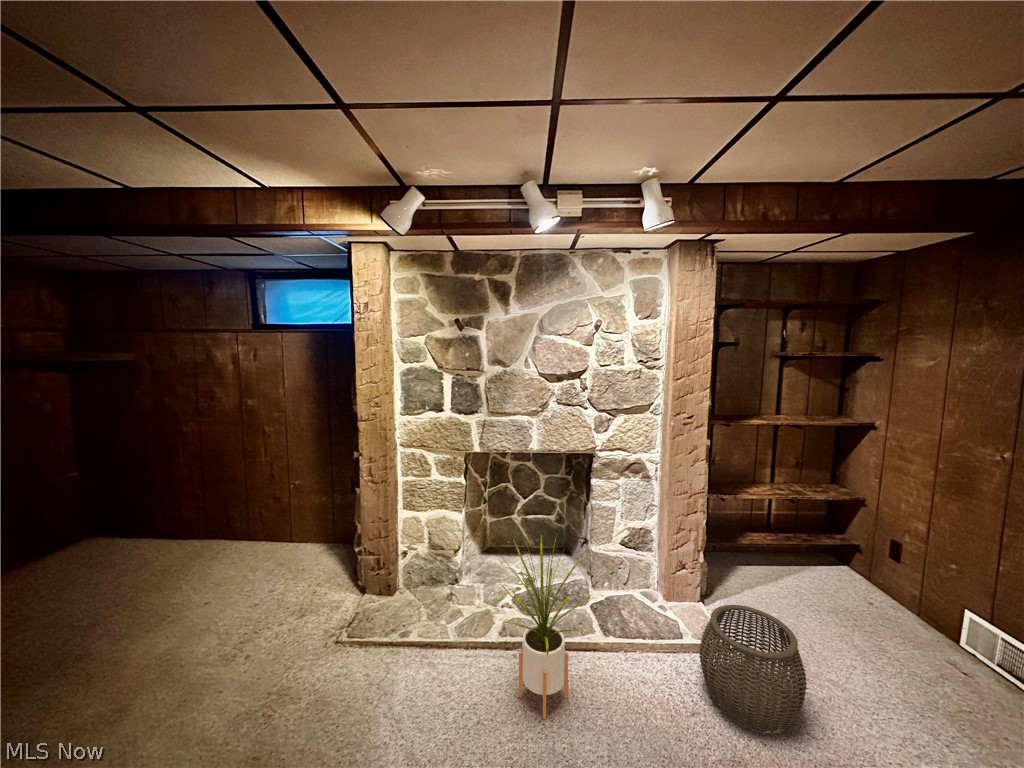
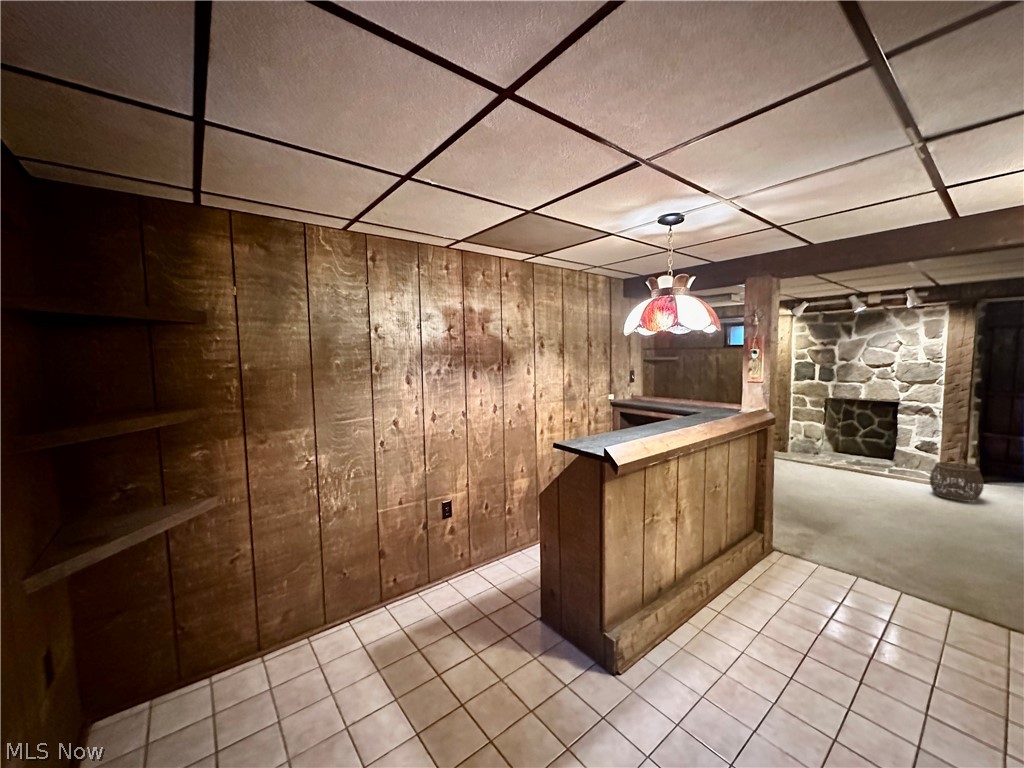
house plant: present [501,535,591,719] -> none [830,419,872,481]

